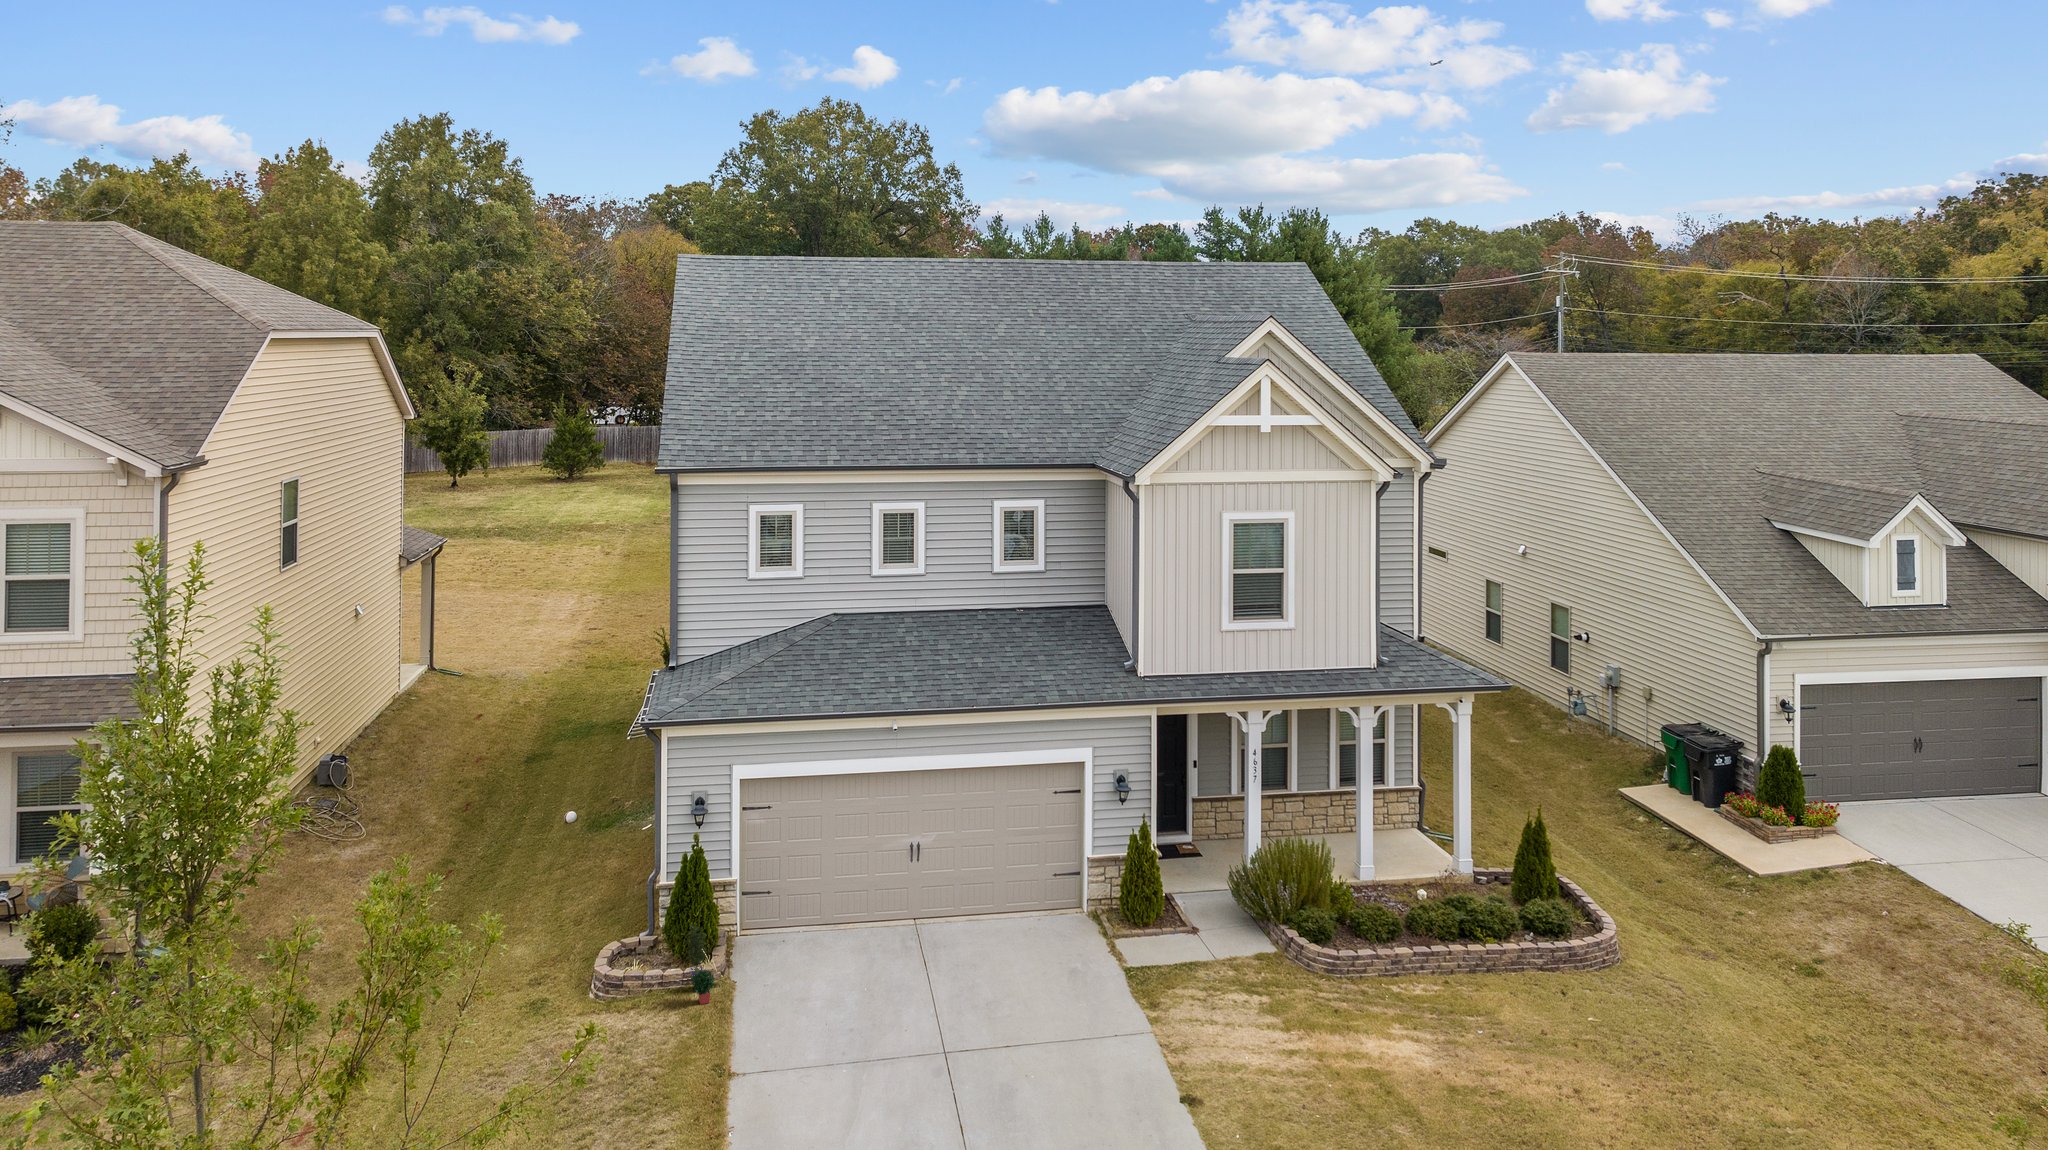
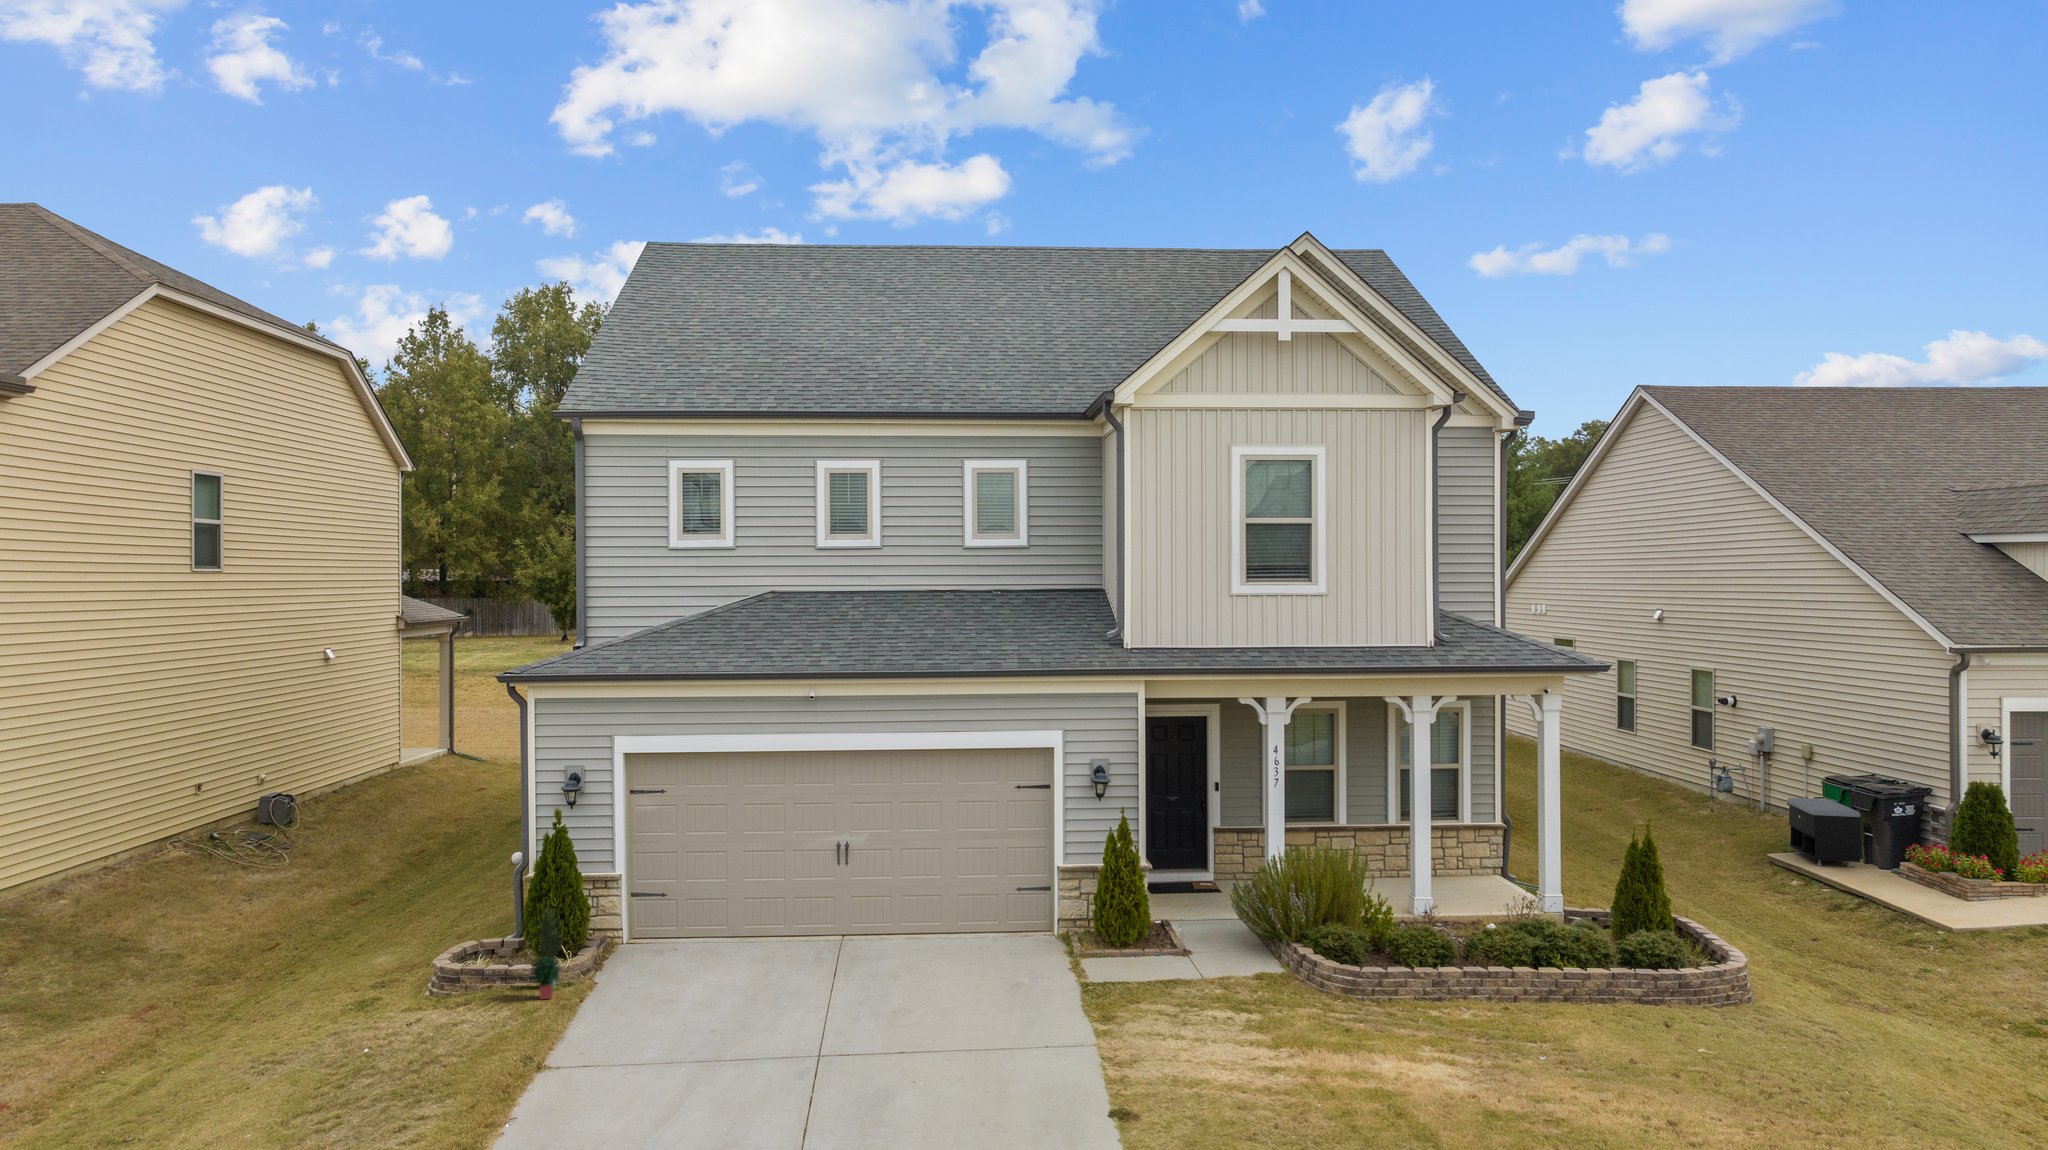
storage bench: none [1631,748,1689,806] -> present [1787,798,1861,867]

